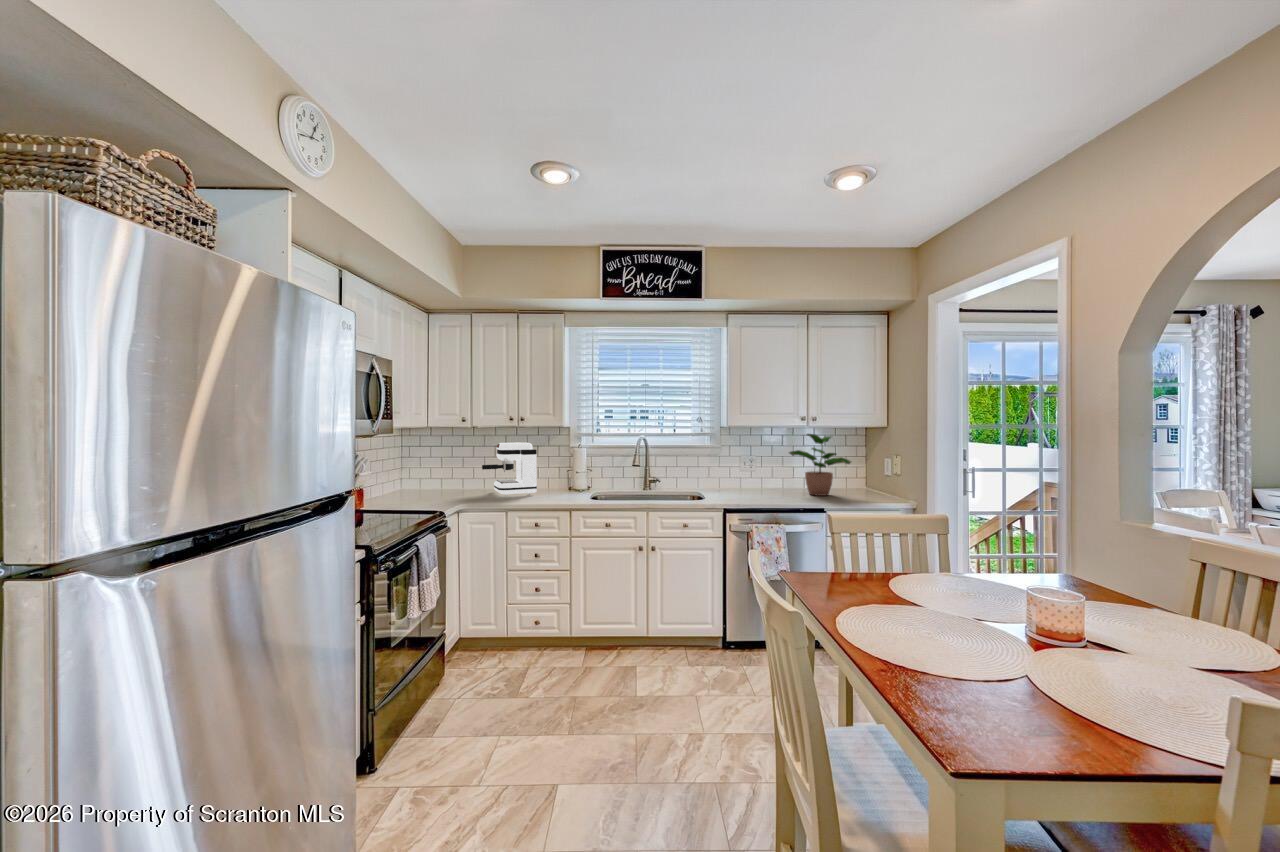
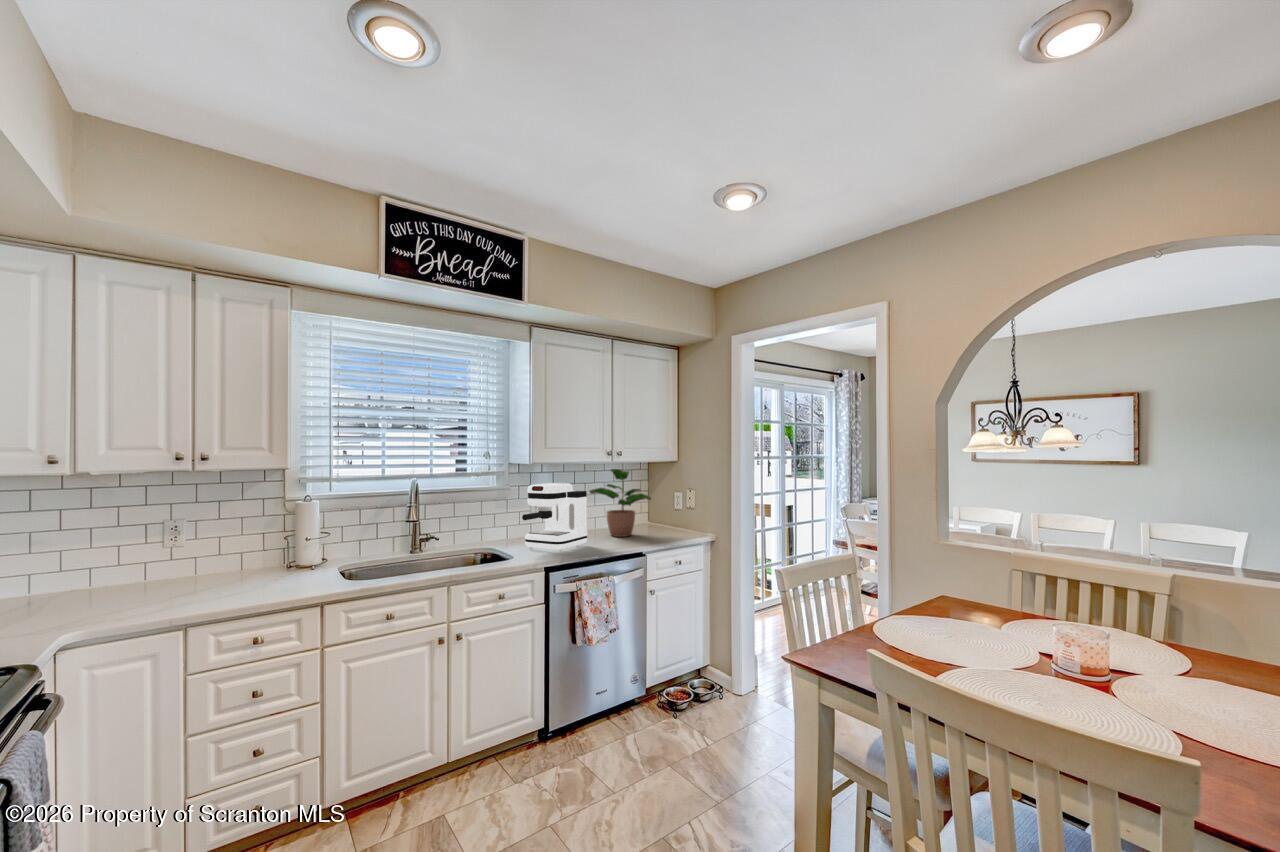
coffee maker: present [482,442,537,495] -> present [522,483,587,551]

